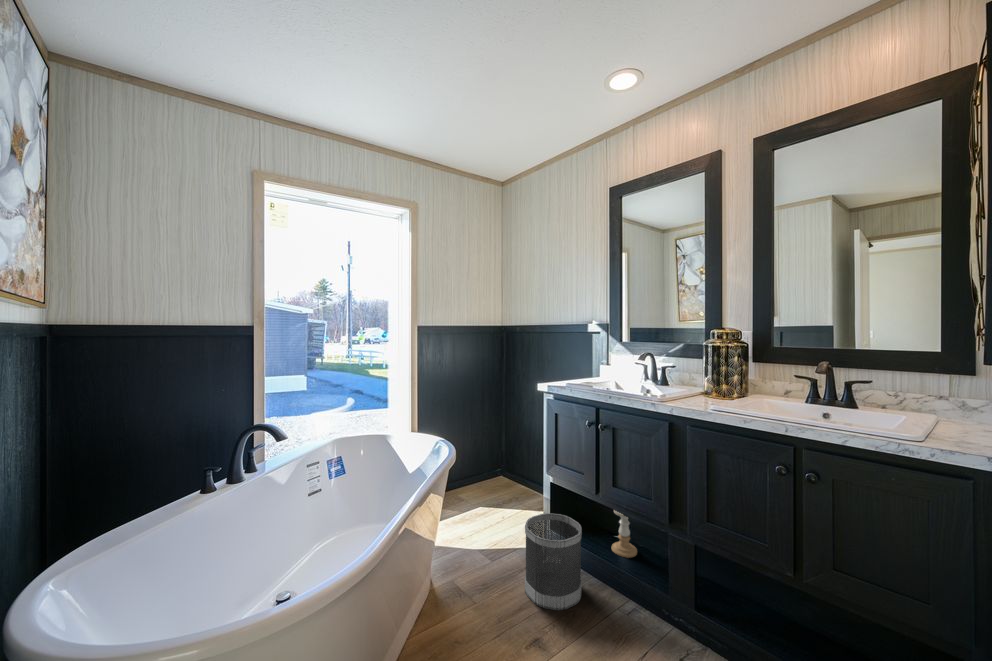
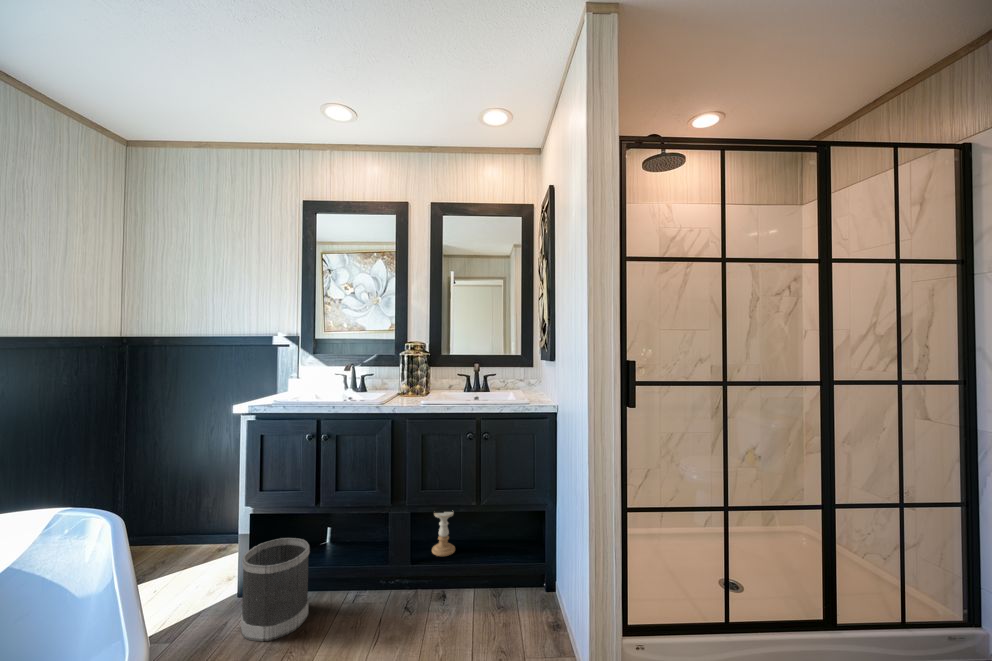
candle holder: present [612,510,637,558] -> present [432,512,455,556]

